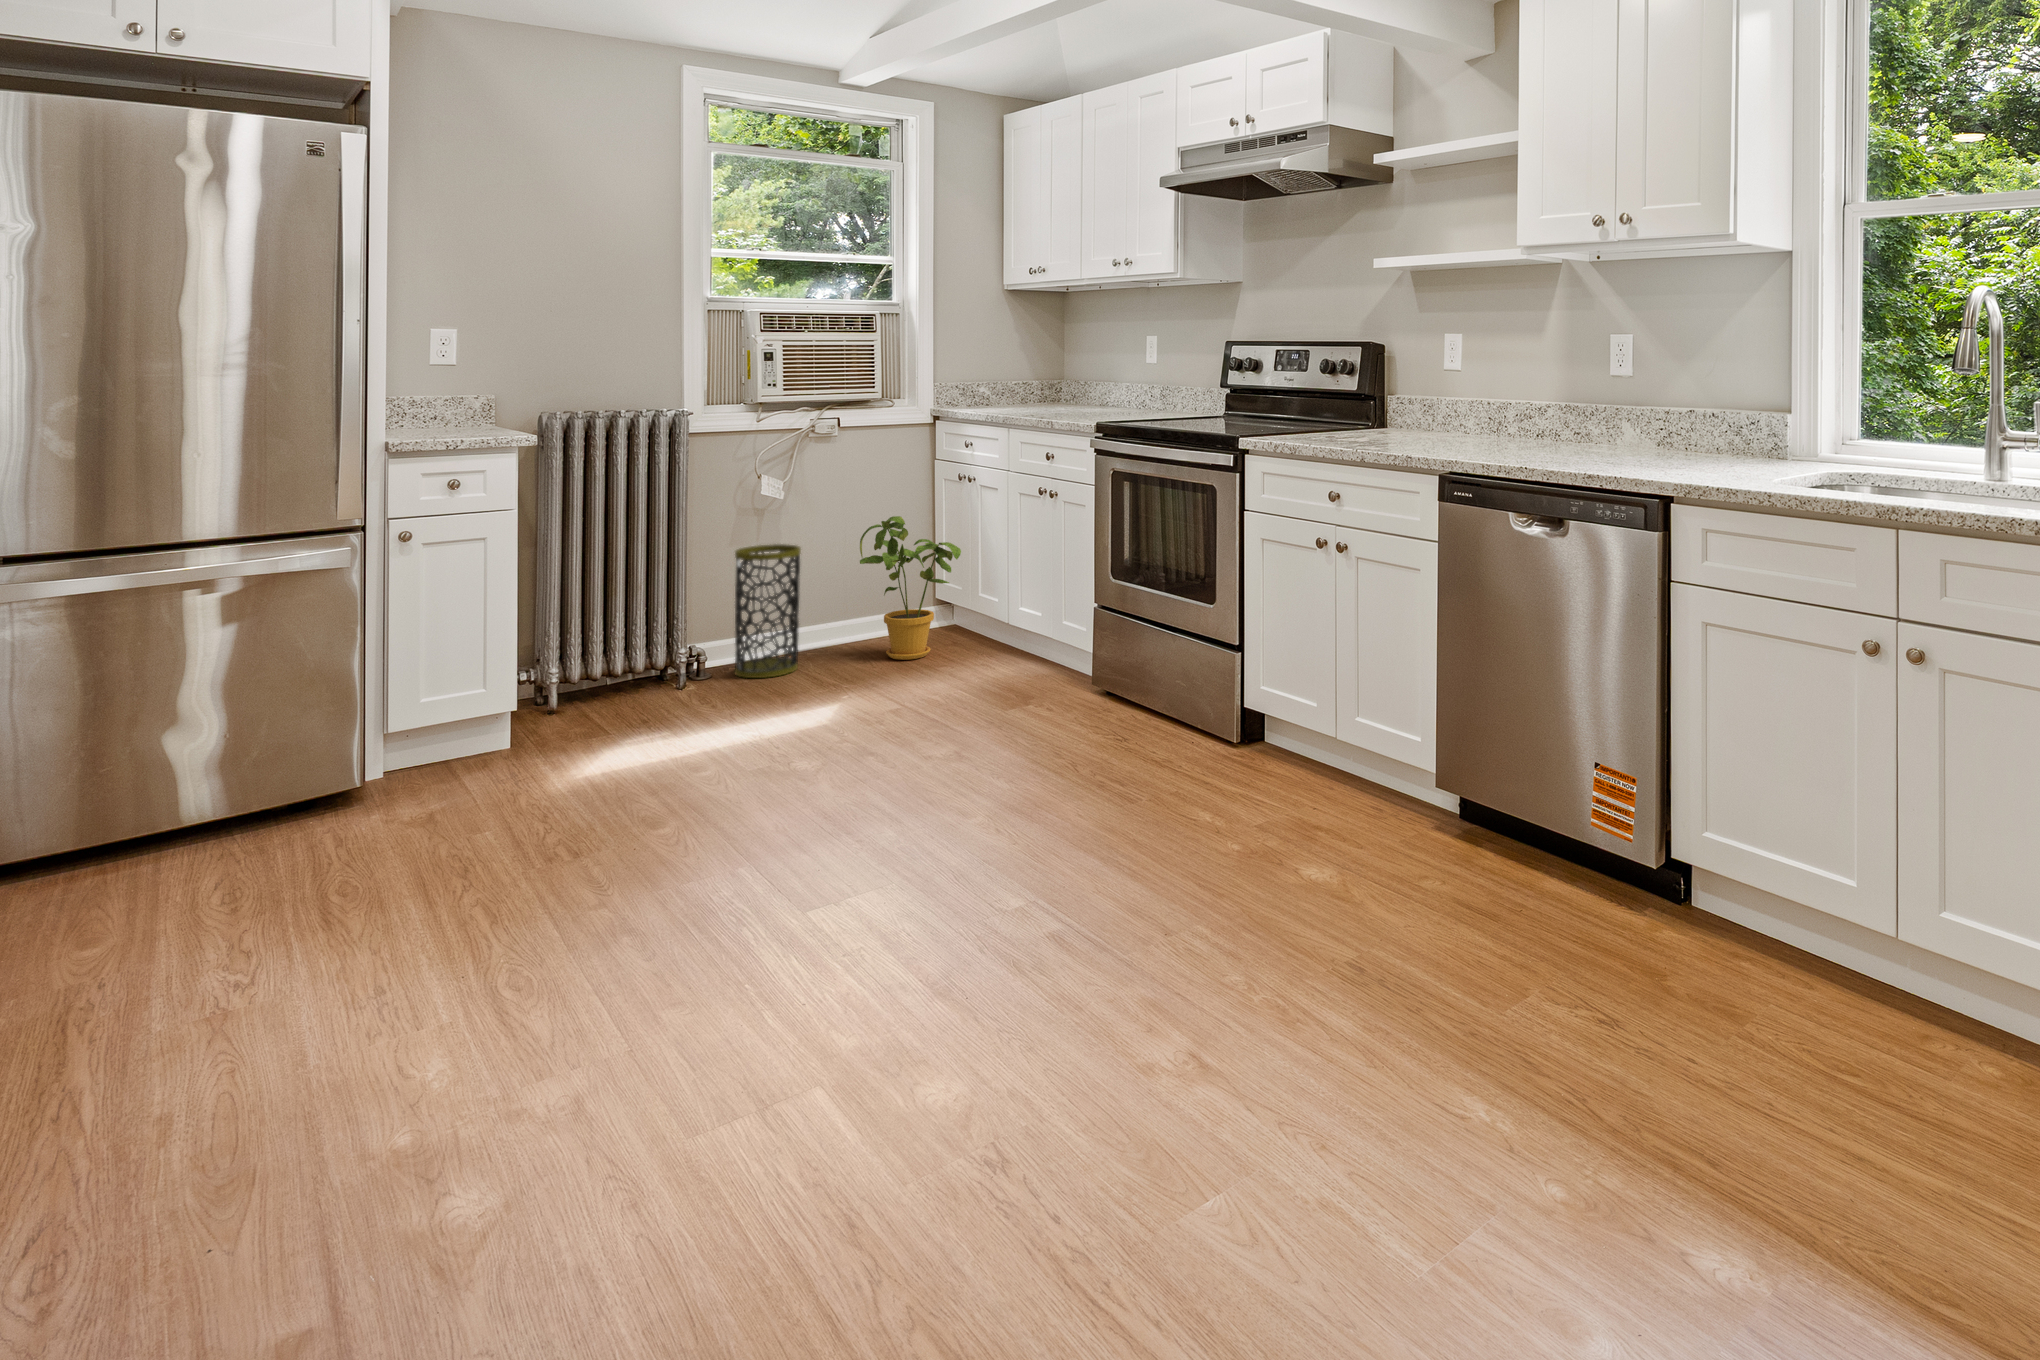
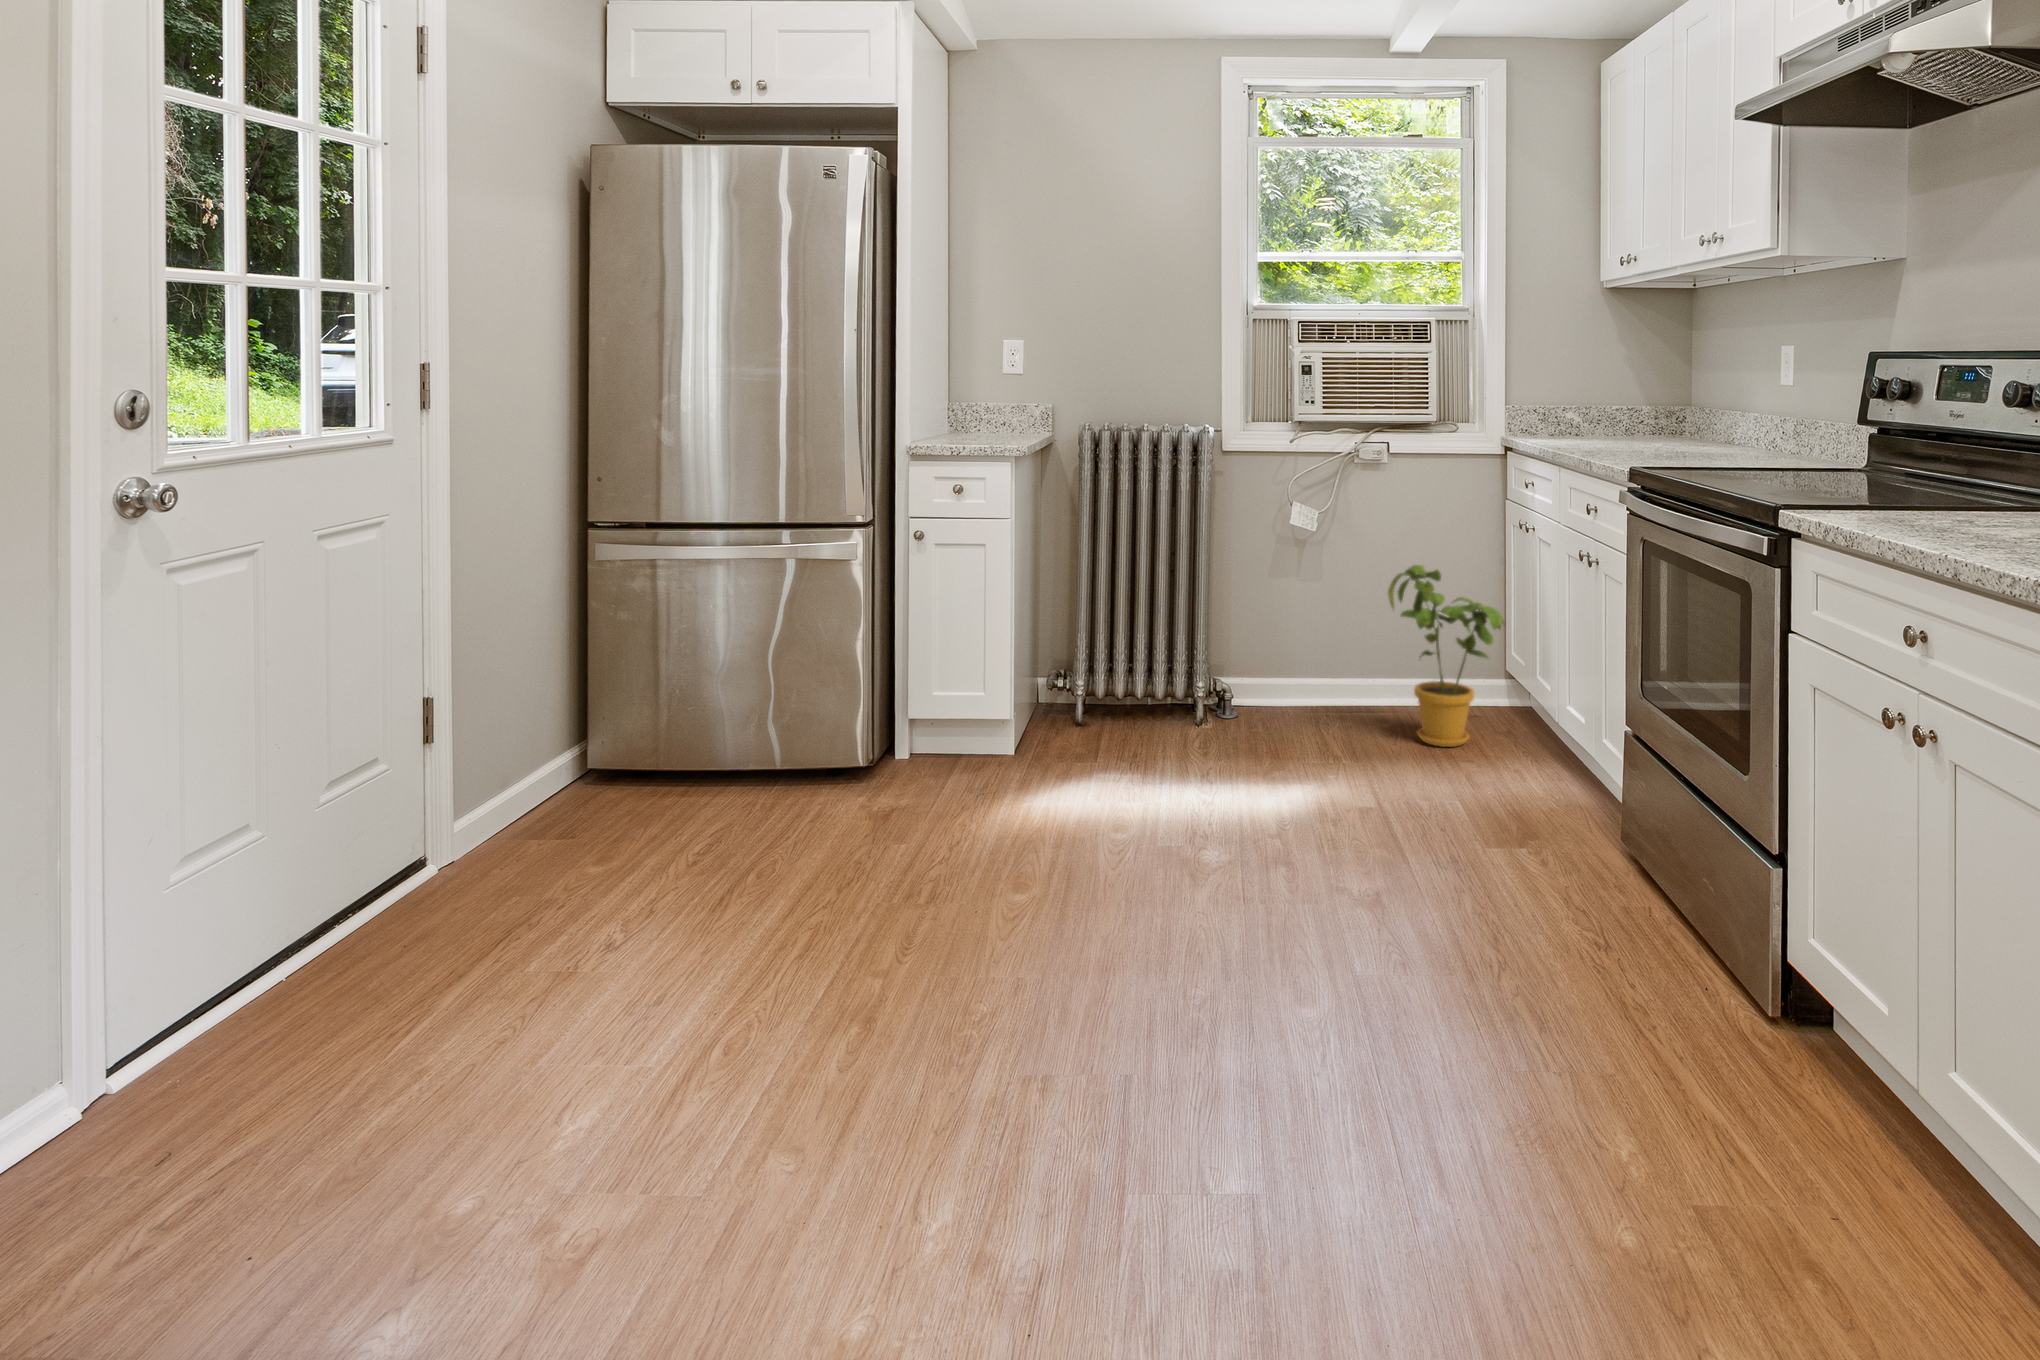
trash can: present [735,544,801,678] -> none [1253,579,1324,734]

